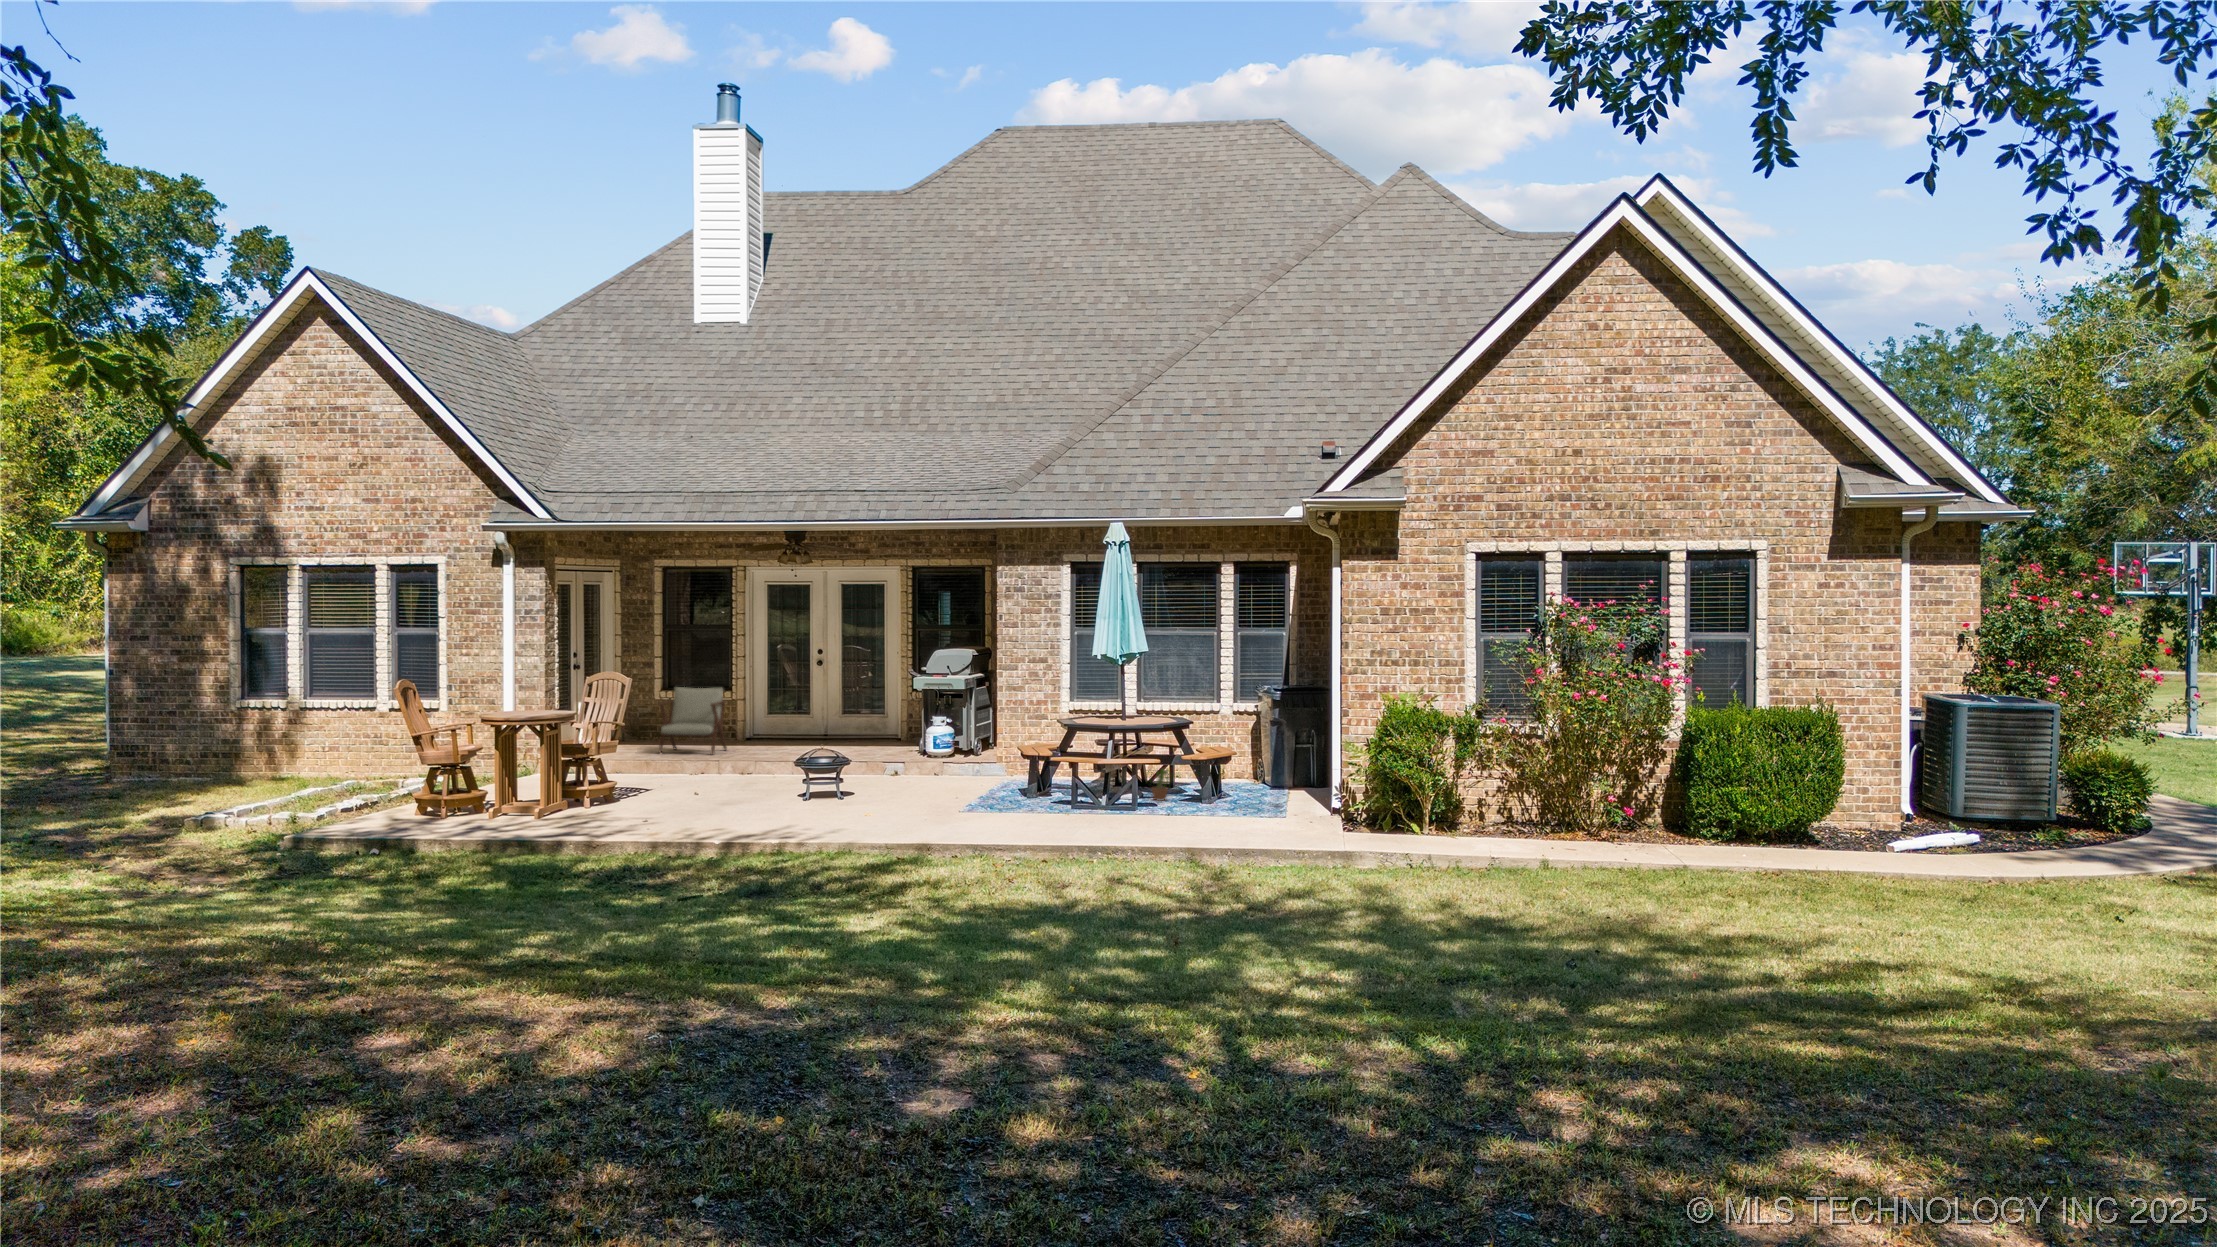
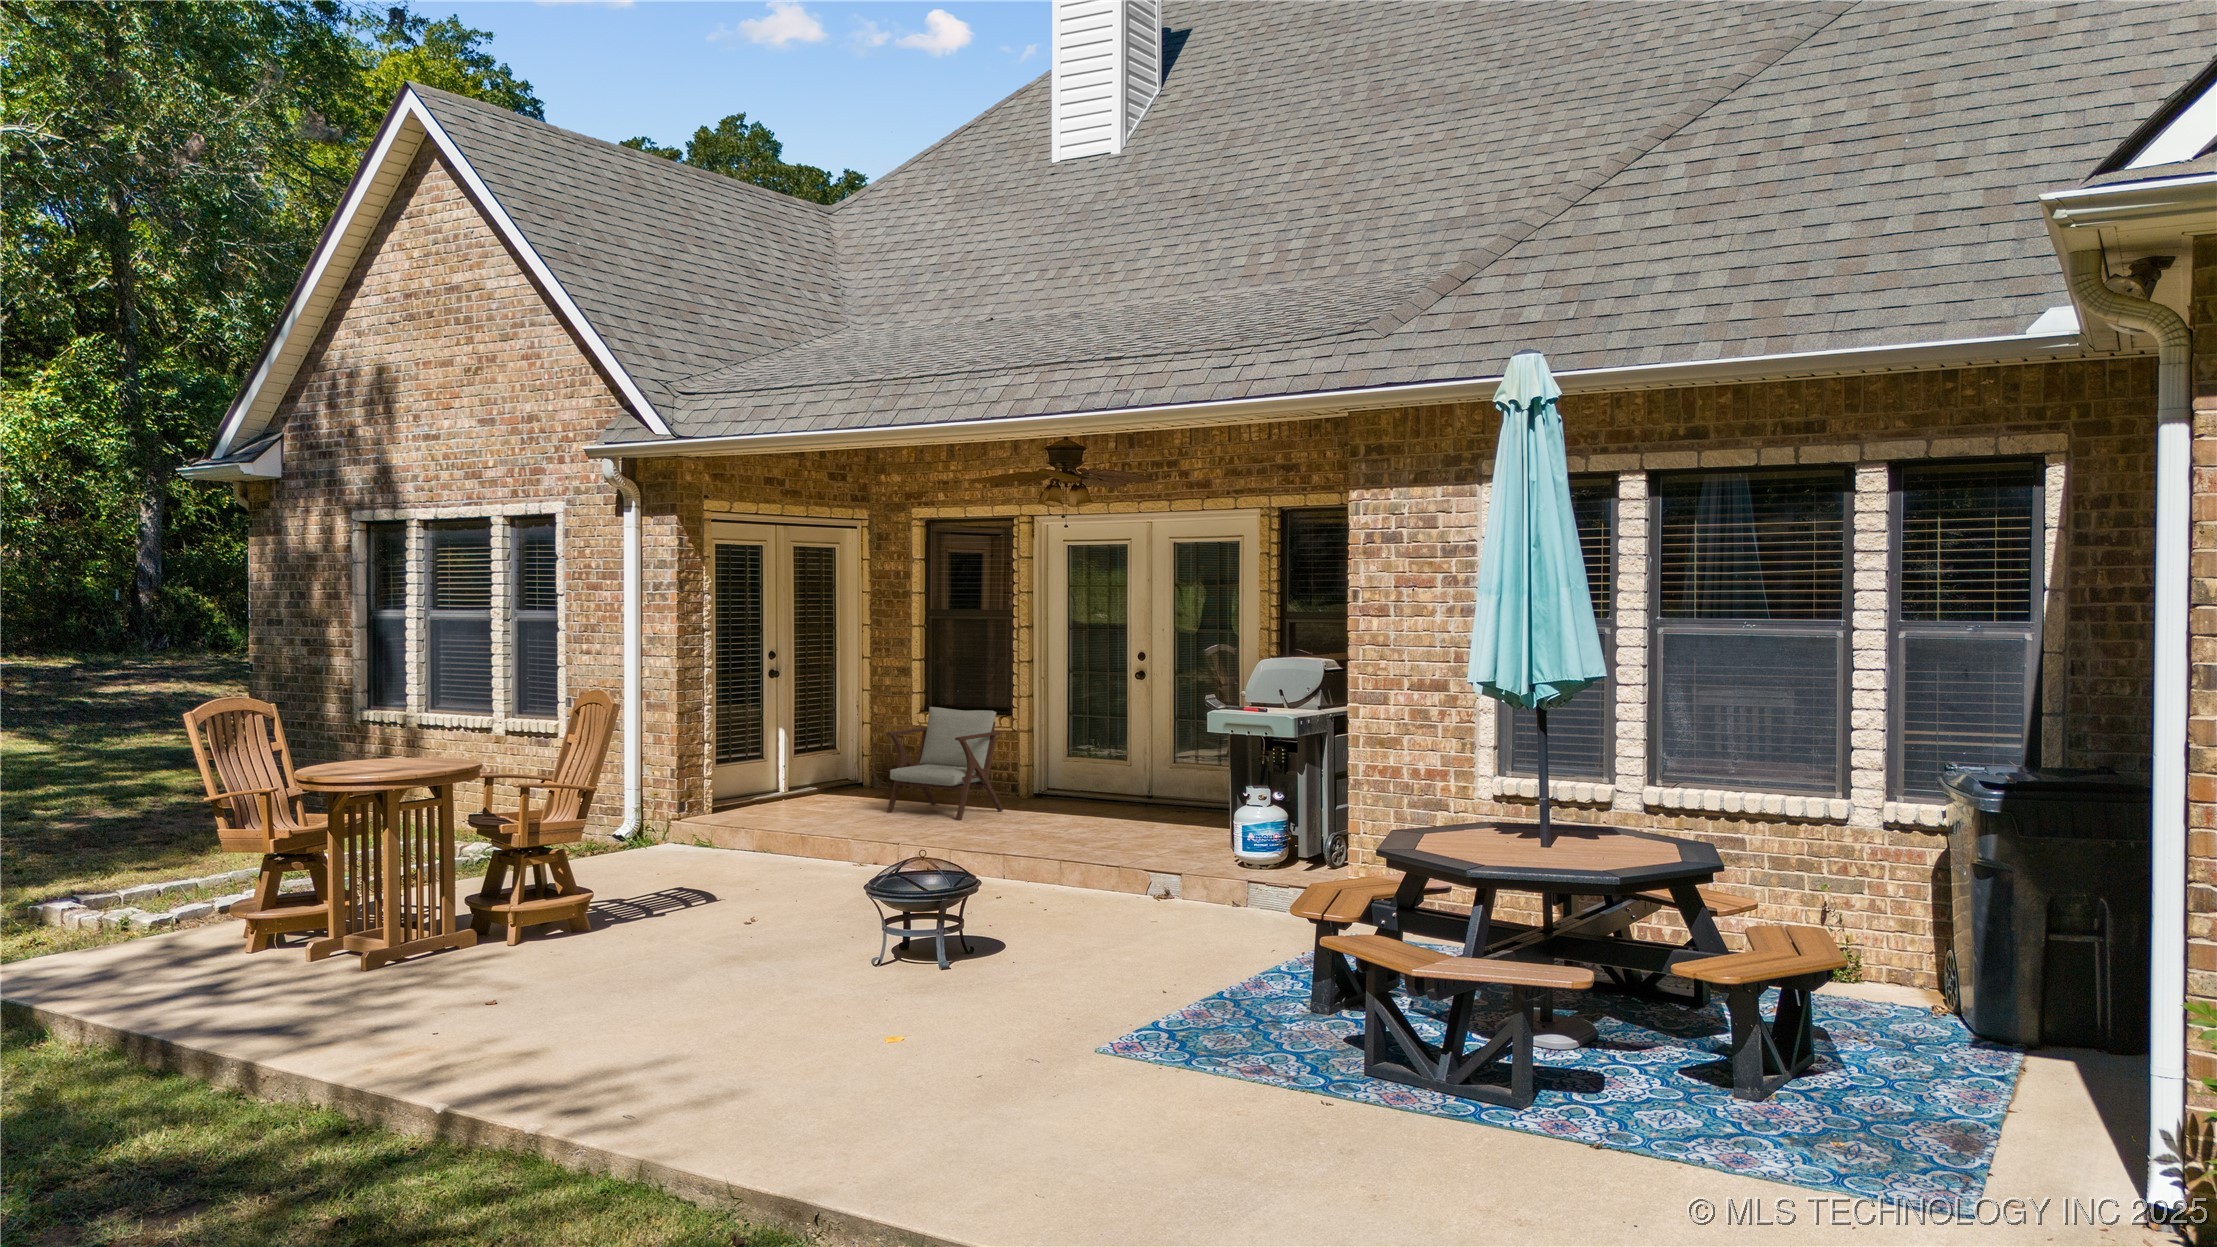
potted plant: present [1146,769,1172,801] -> none [1577,968,1674,1057]

